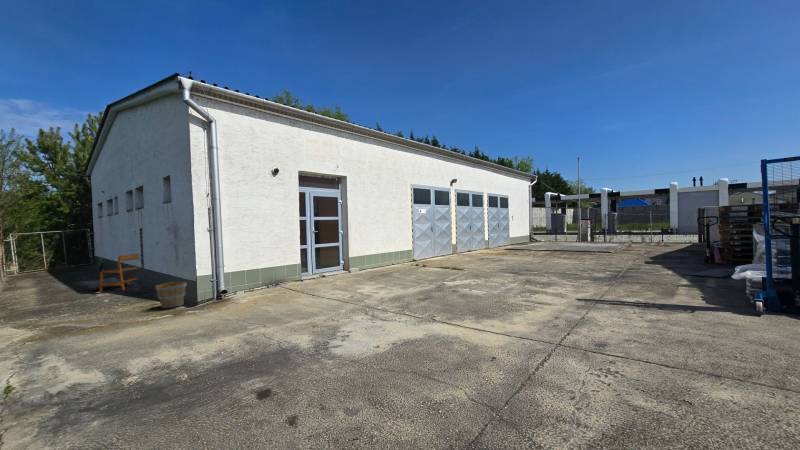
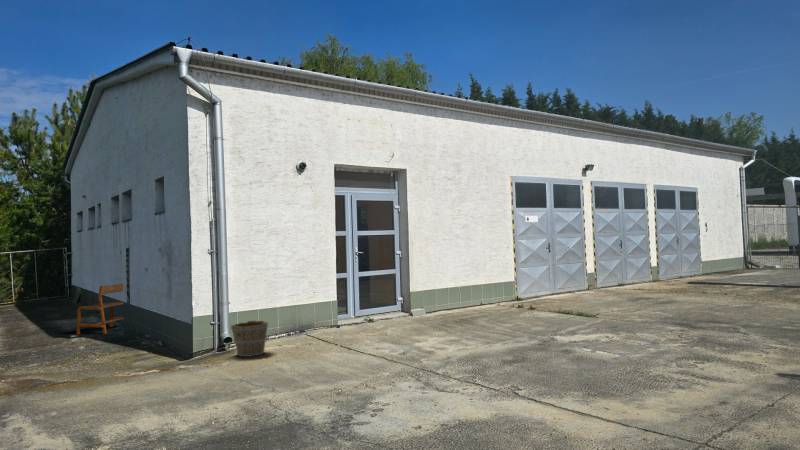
wooden bucket: present [155,282,186,308] -> present [231,321,268,357]

